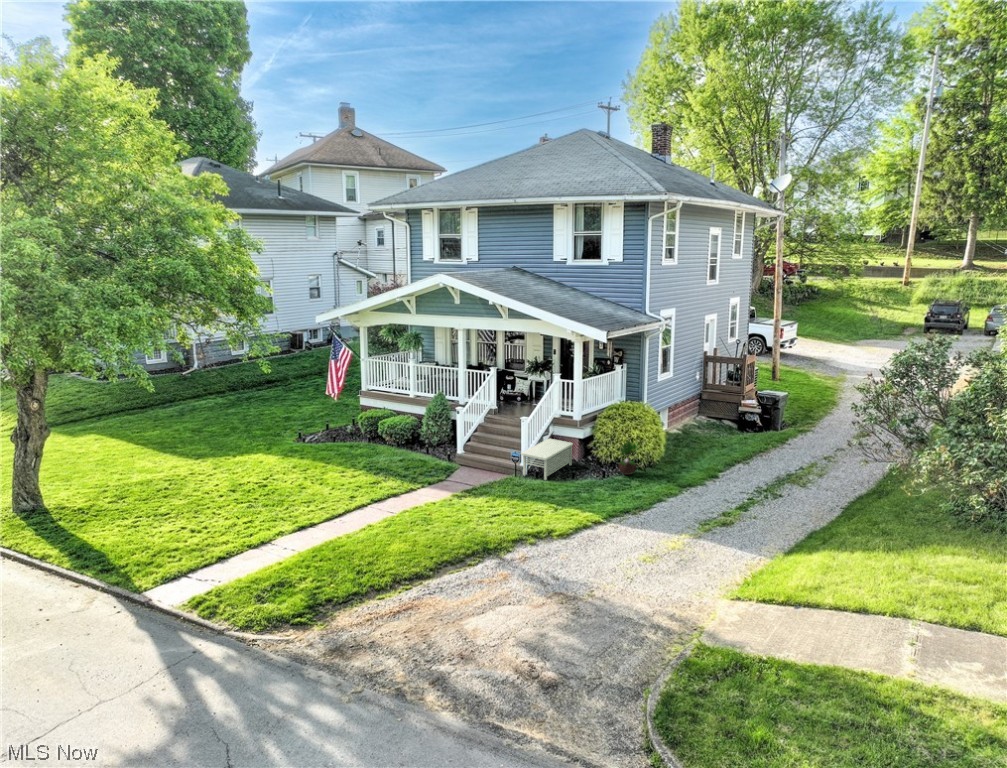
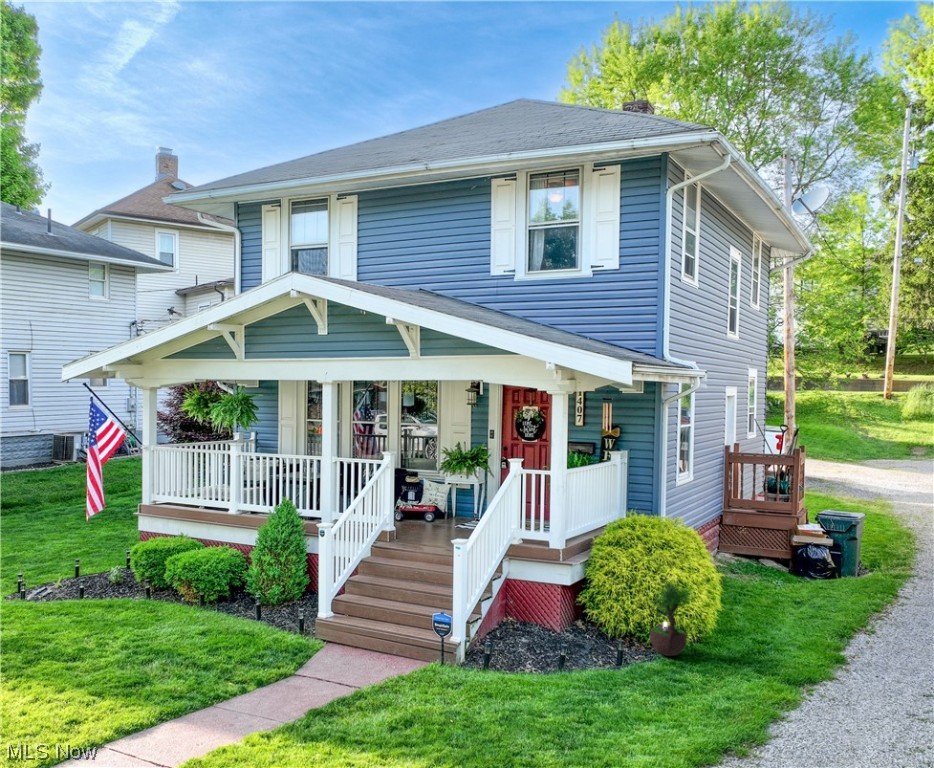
storage bench: present [521,439,573,480] -> none [456,584,554,674]

